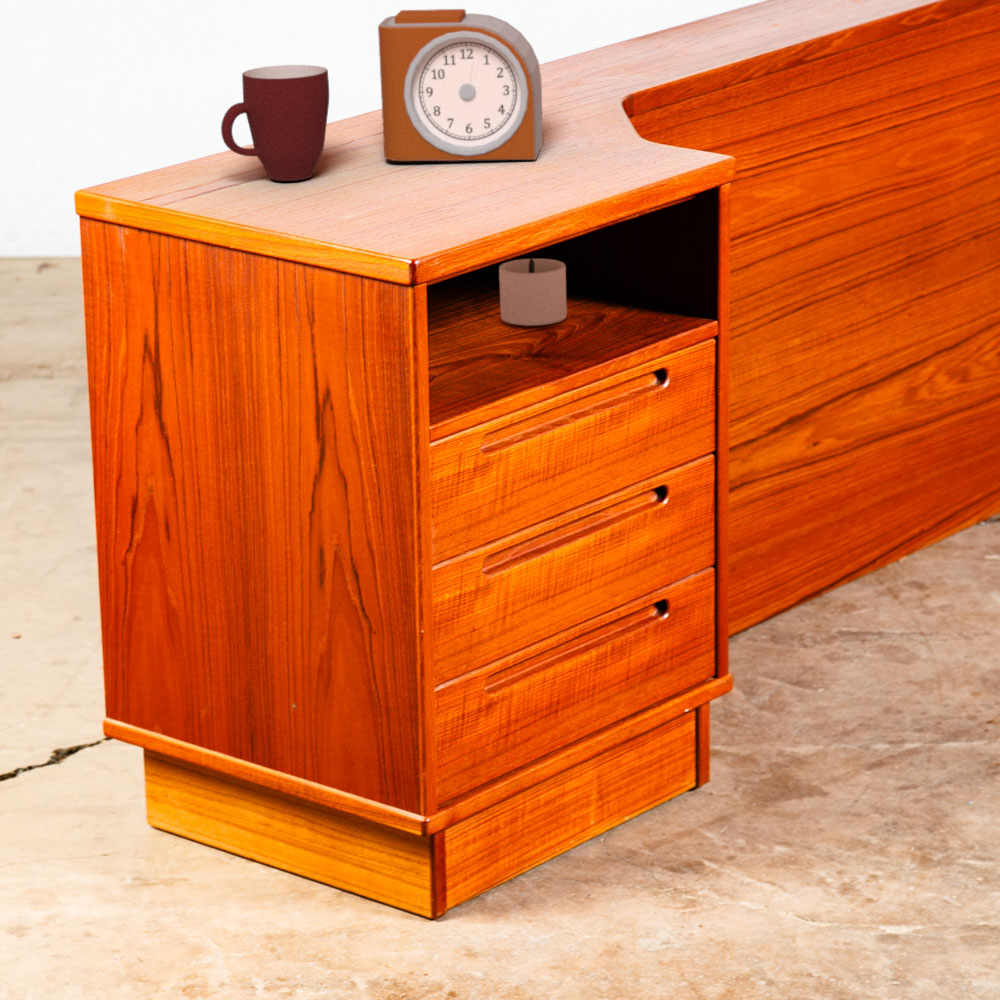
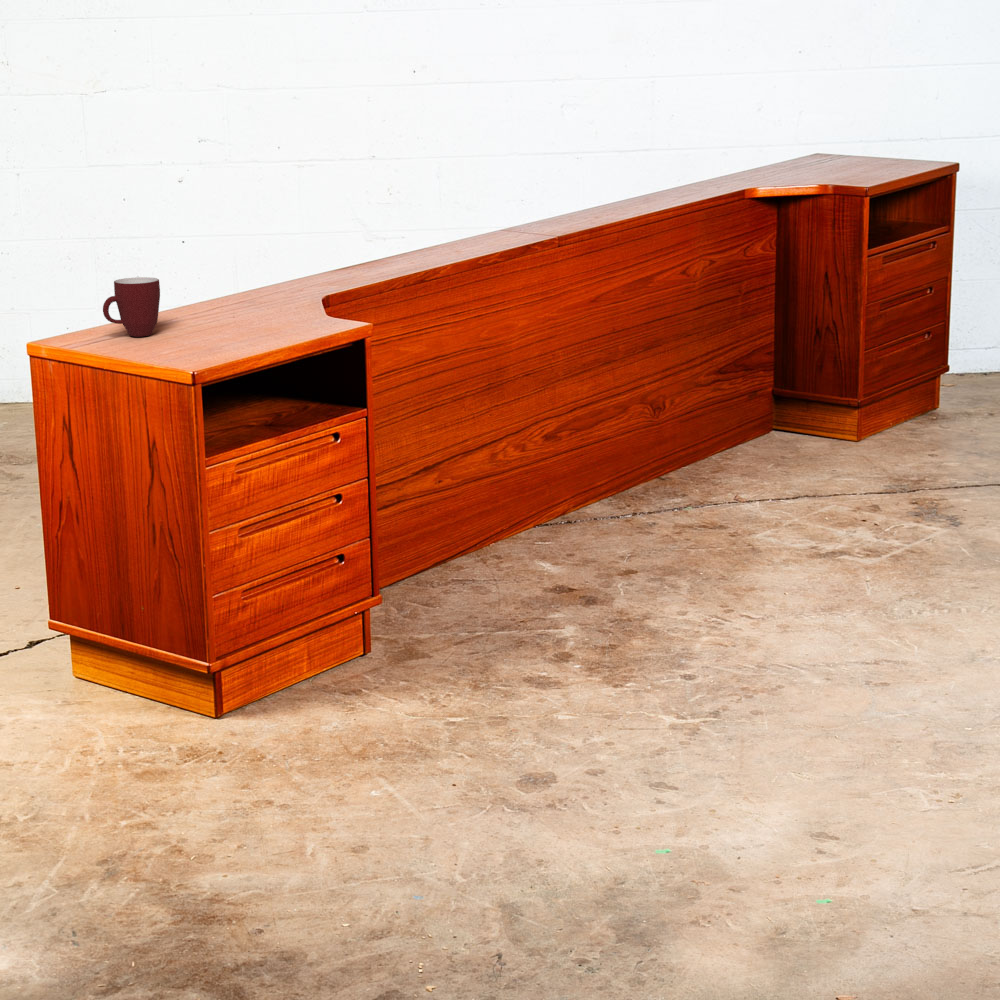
alarm clock: present [378,9,543,161] -> none [186,249,275,327]
candle: present [499,259,567,326] -> none [254,378,302,413]

